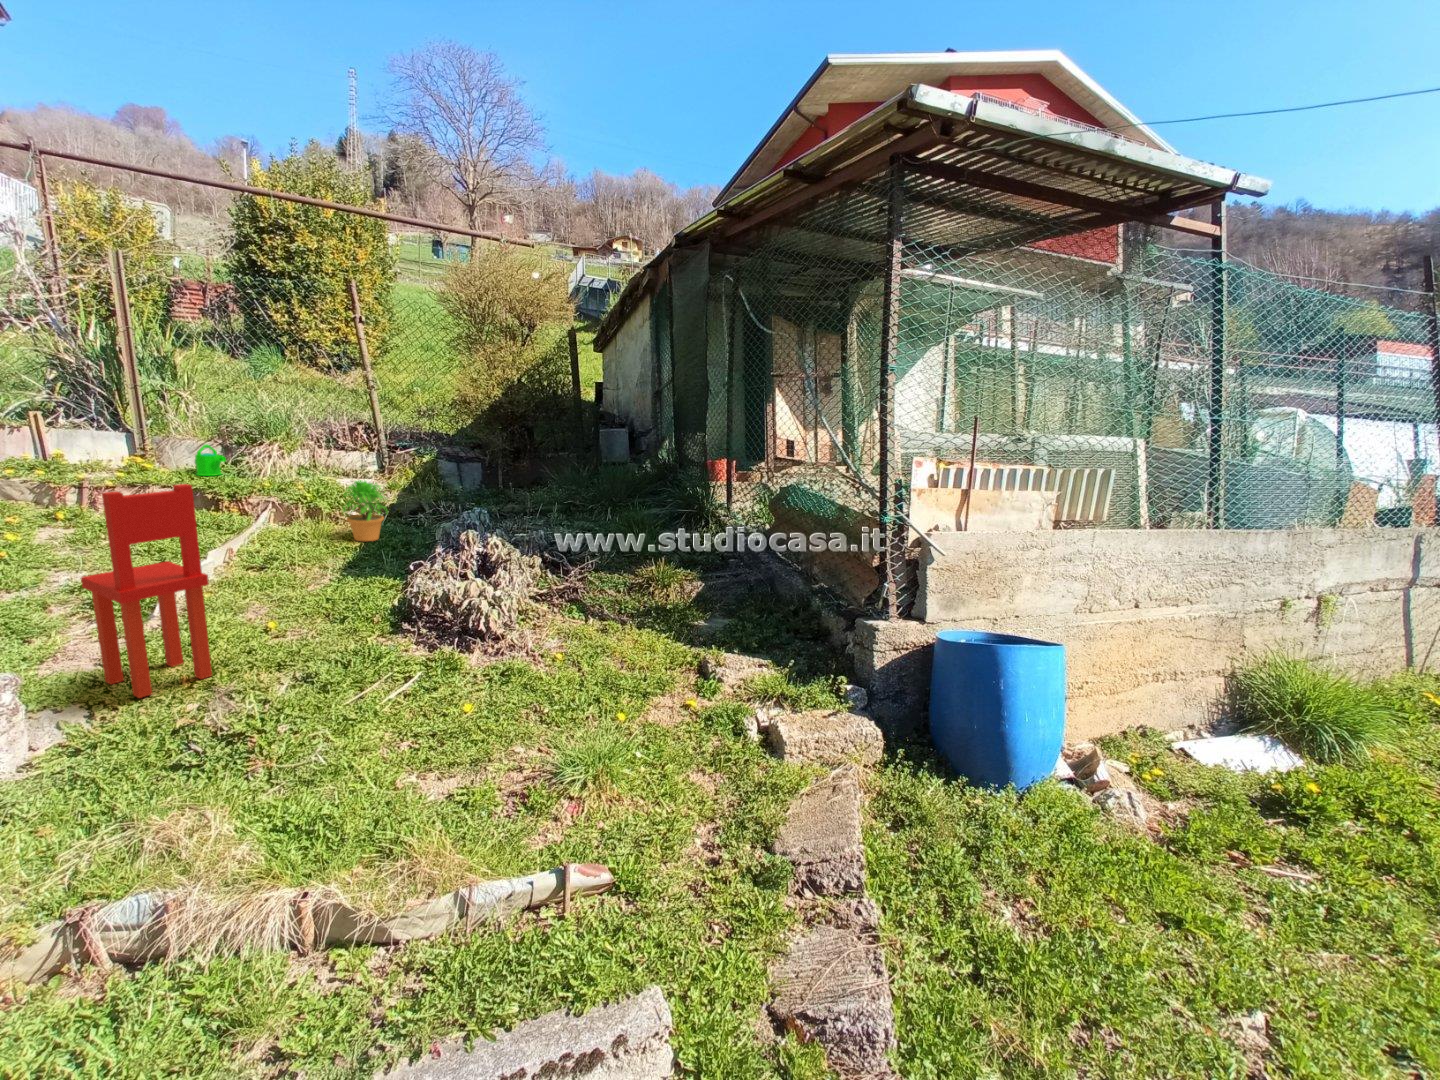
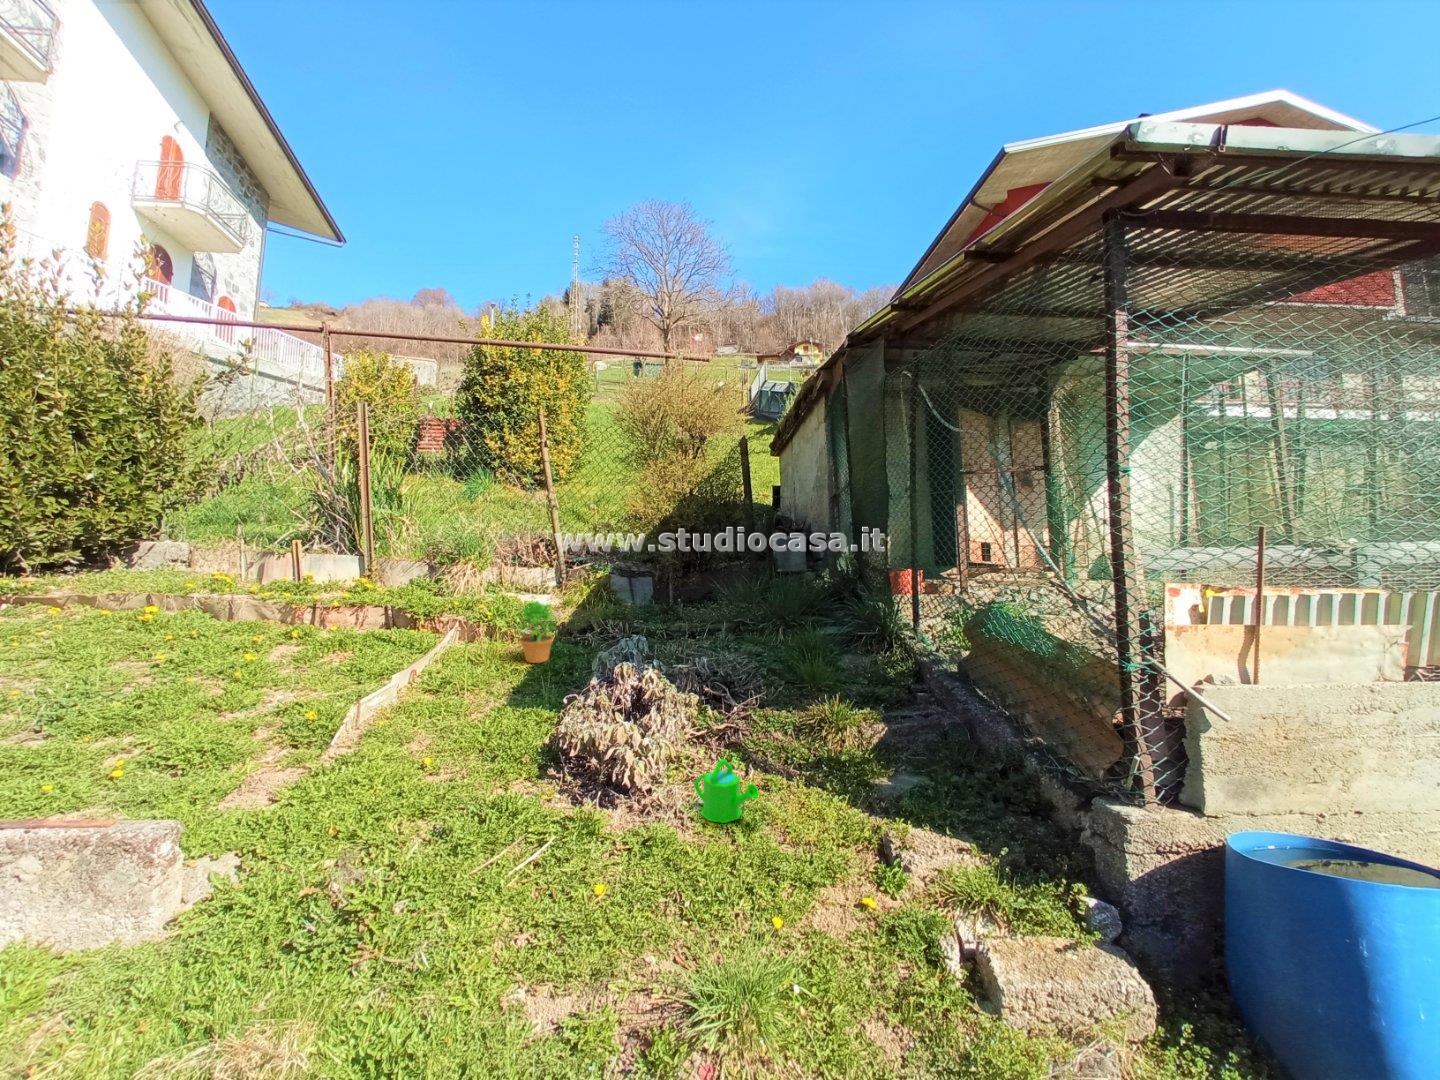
watering can: present [195,444,226,476] -> present [694,759,759,823]
chair: present [81,484,212,698] -> none [247,627,356,852]

